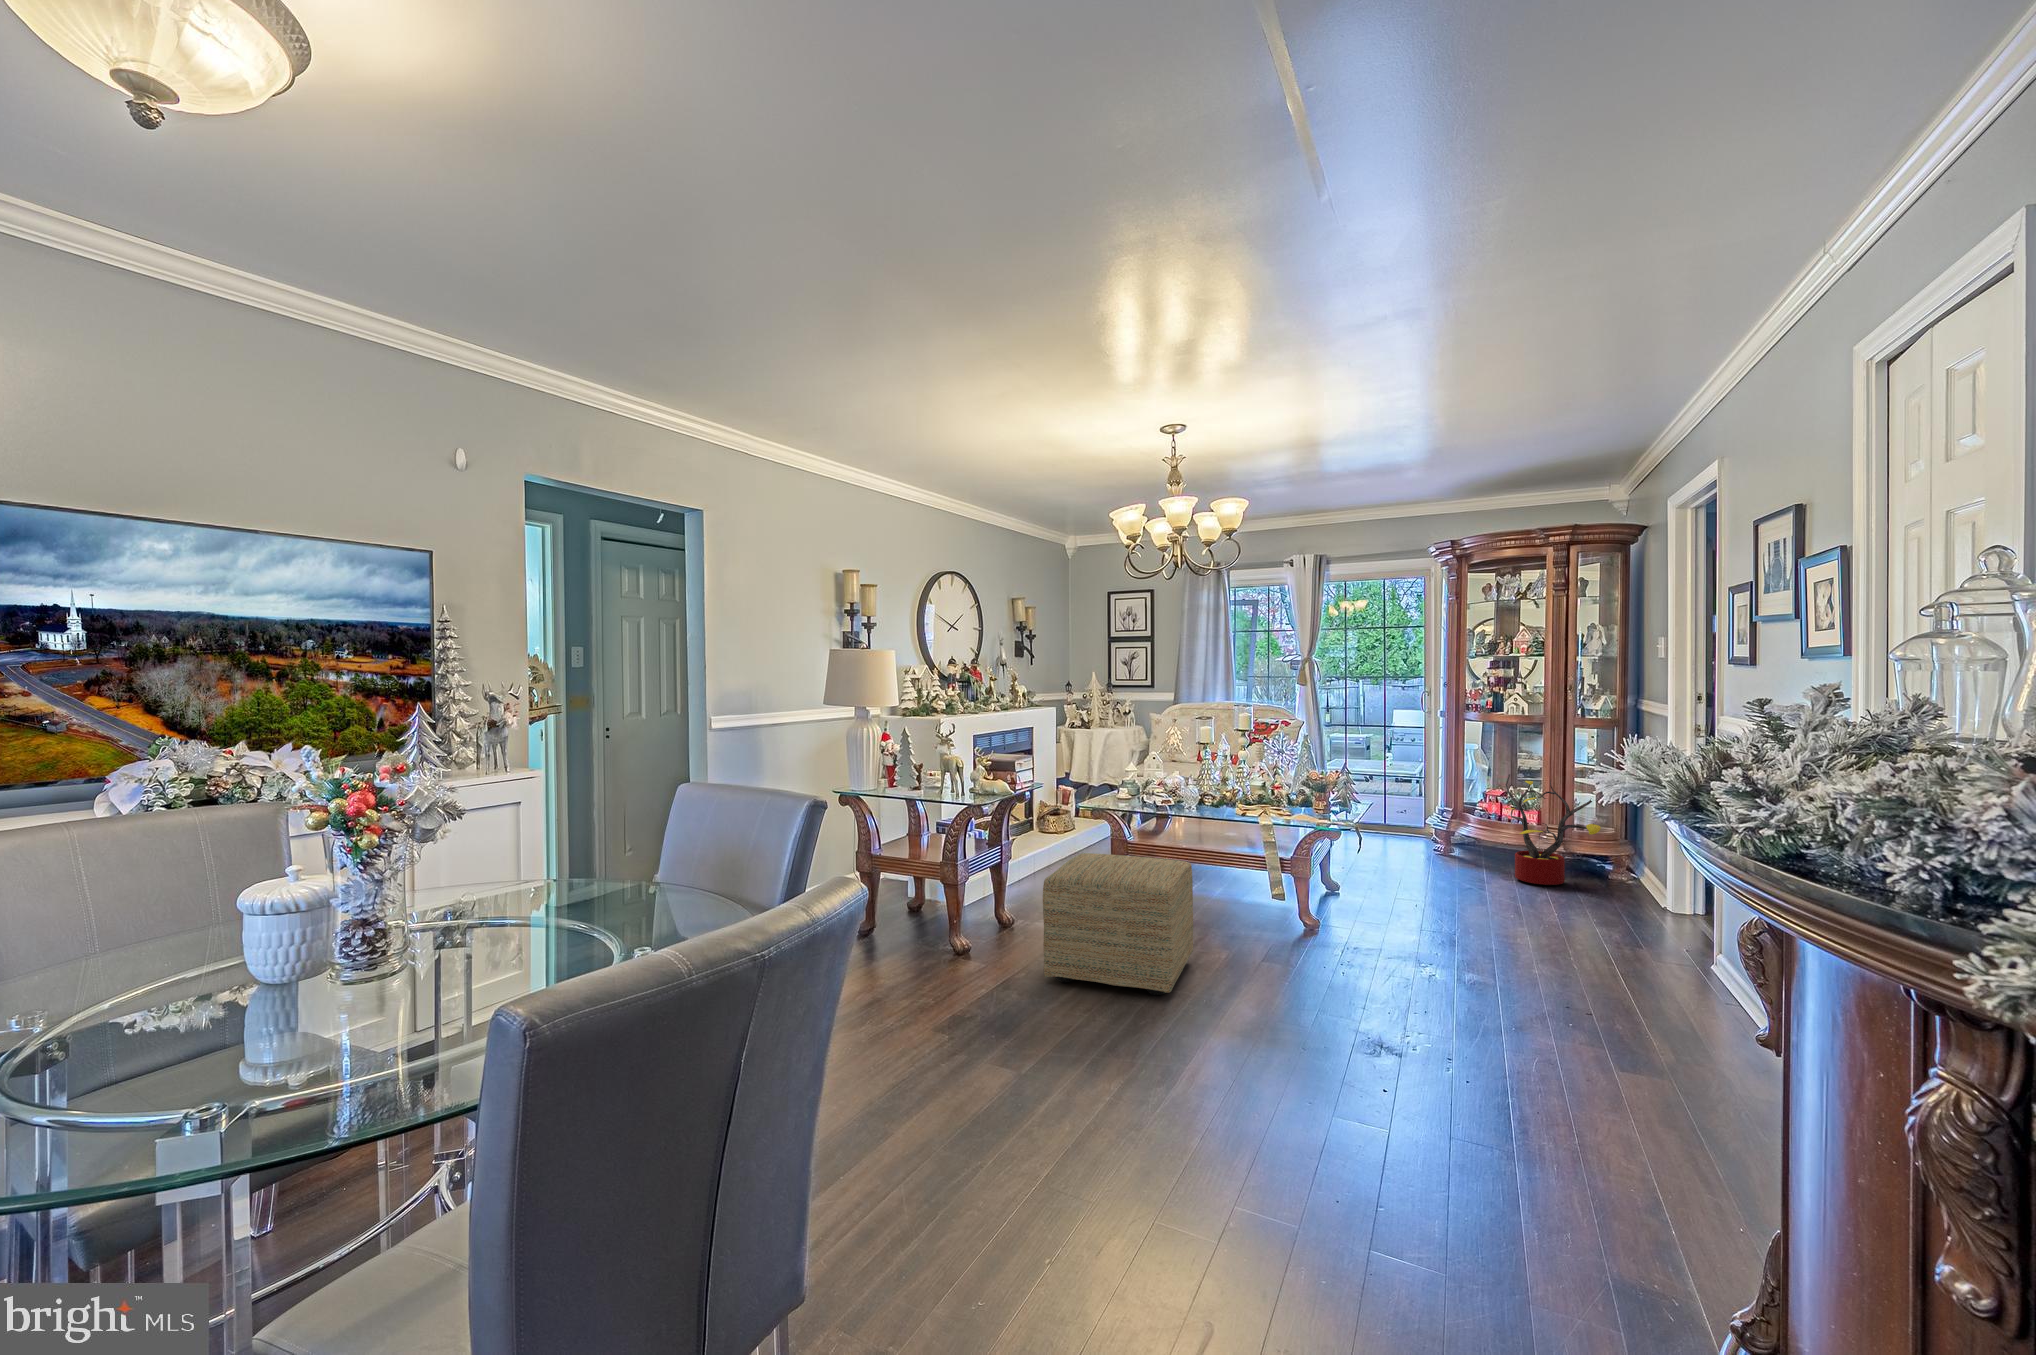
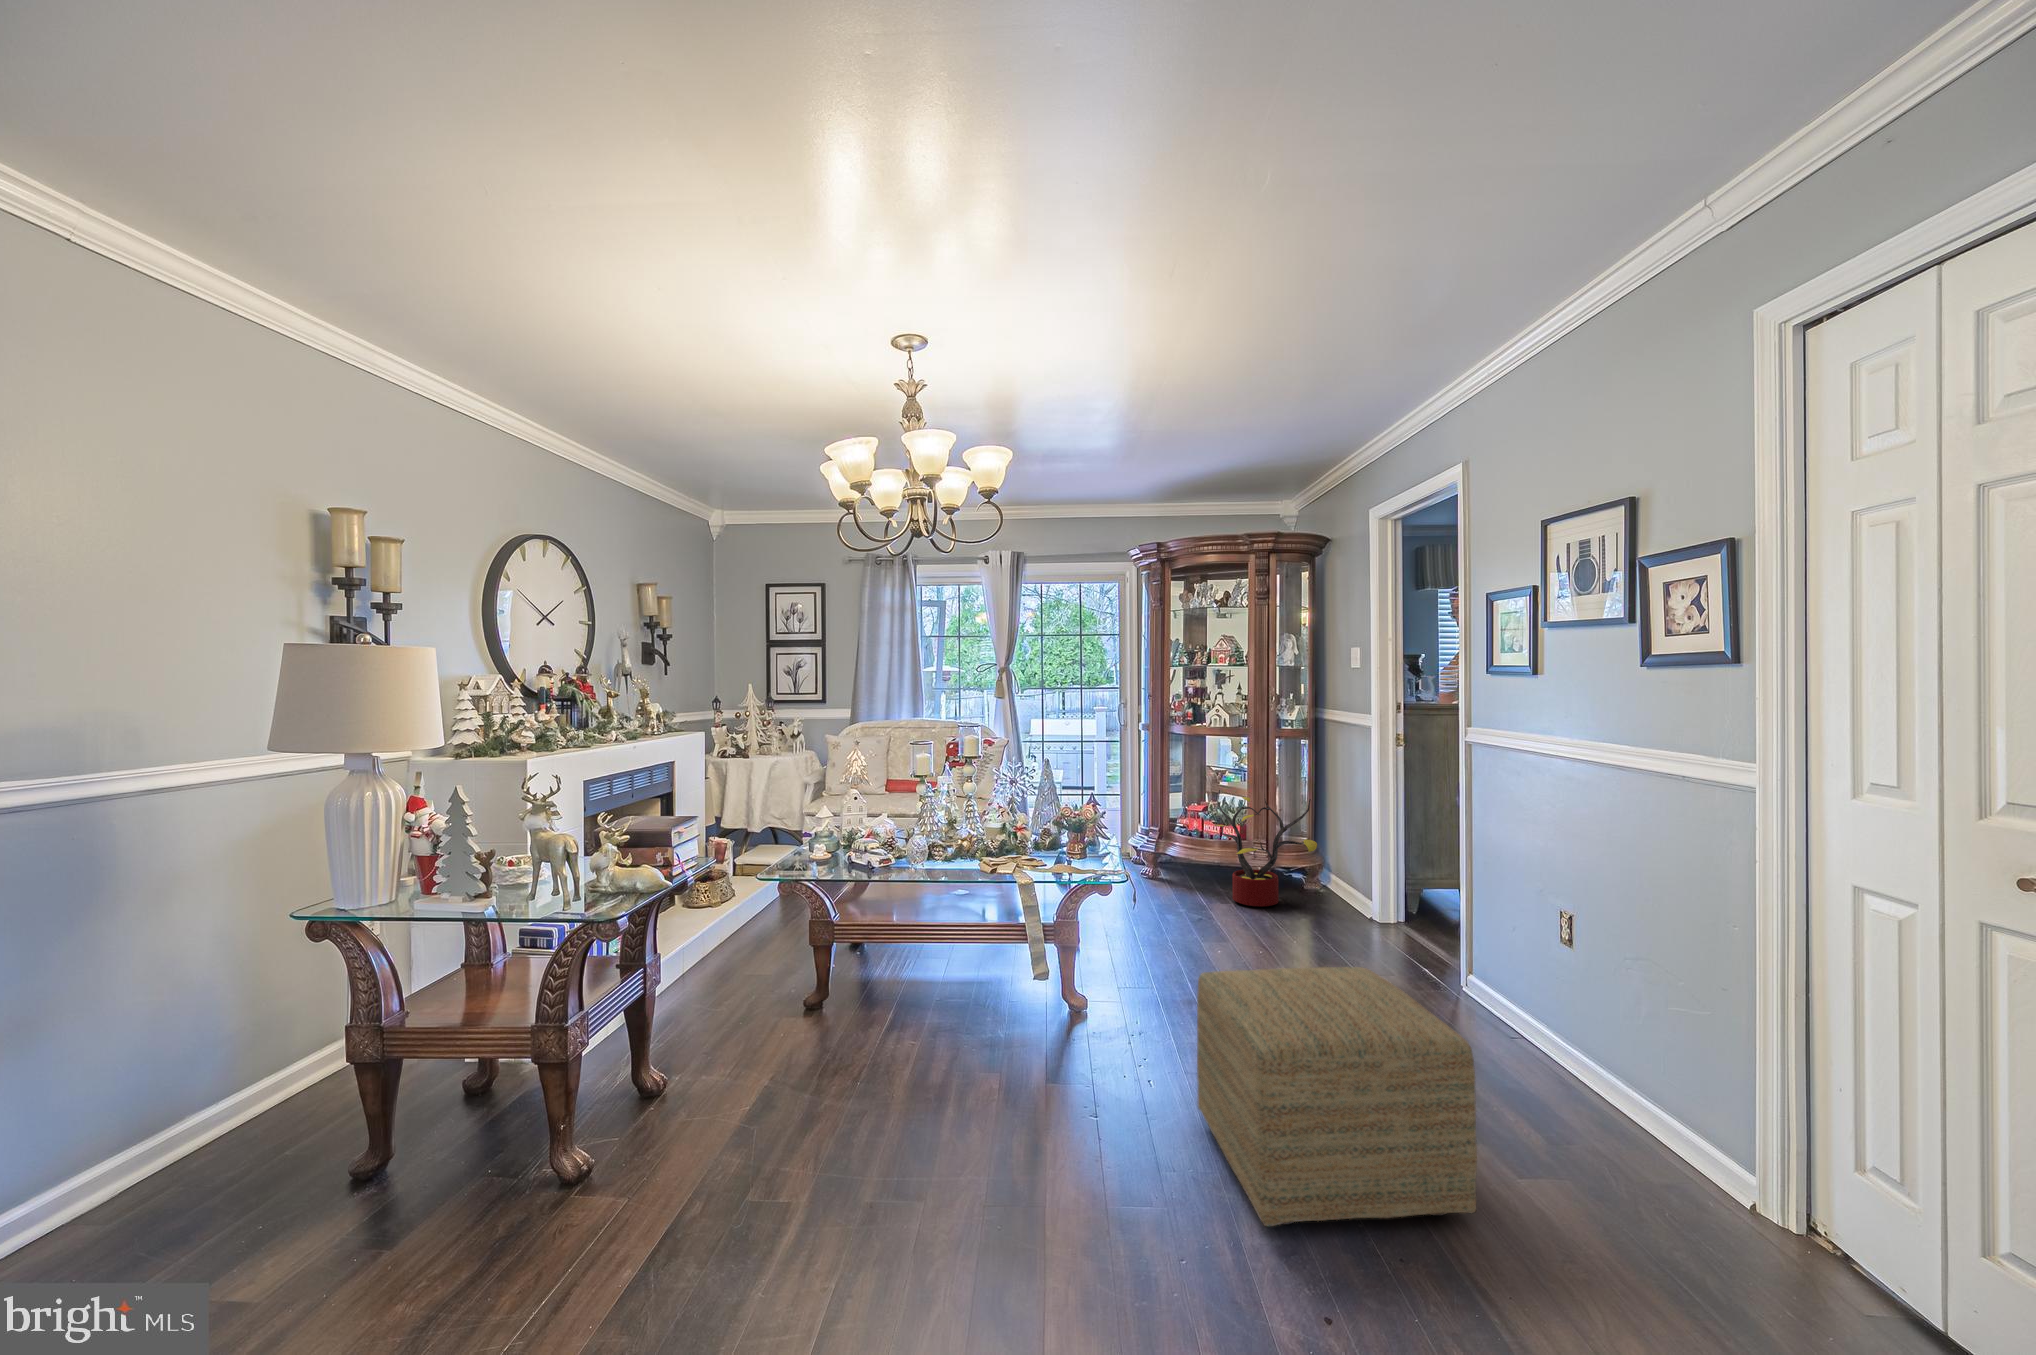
ottoman: present [1043,853,1193,995] -> present [1197,967,1477,1227]

